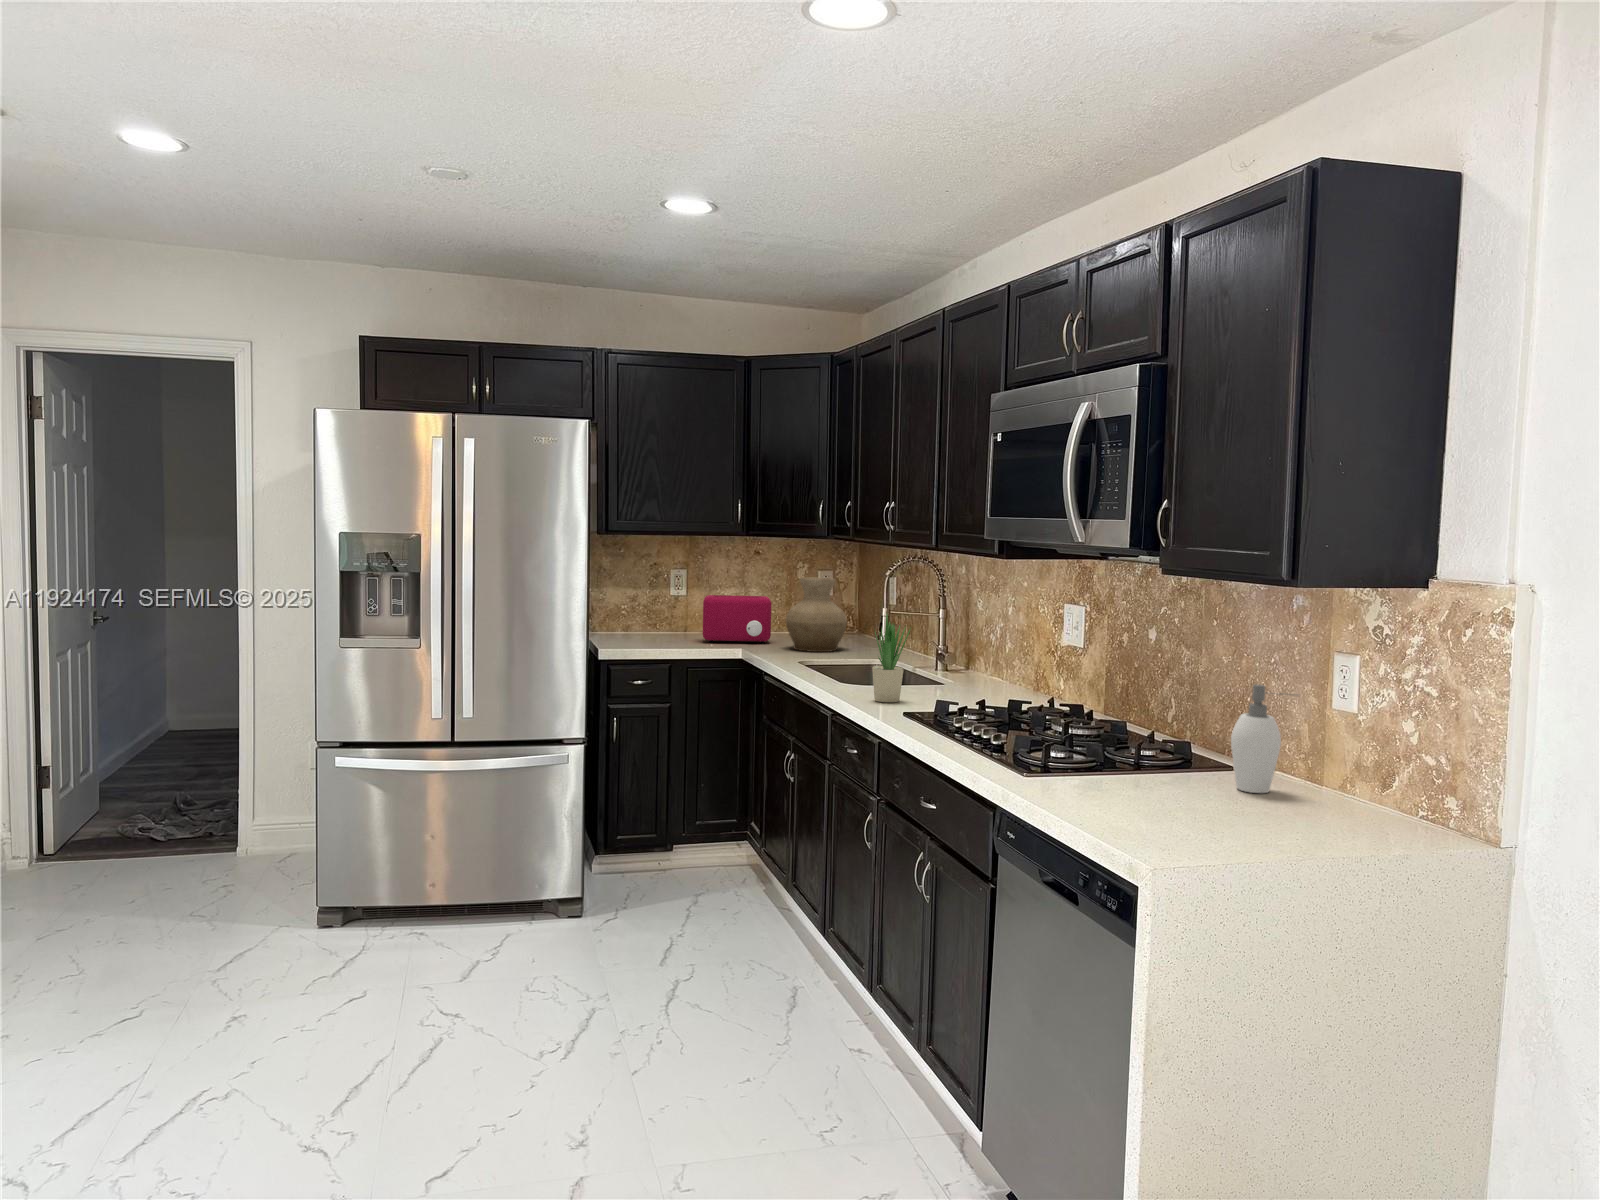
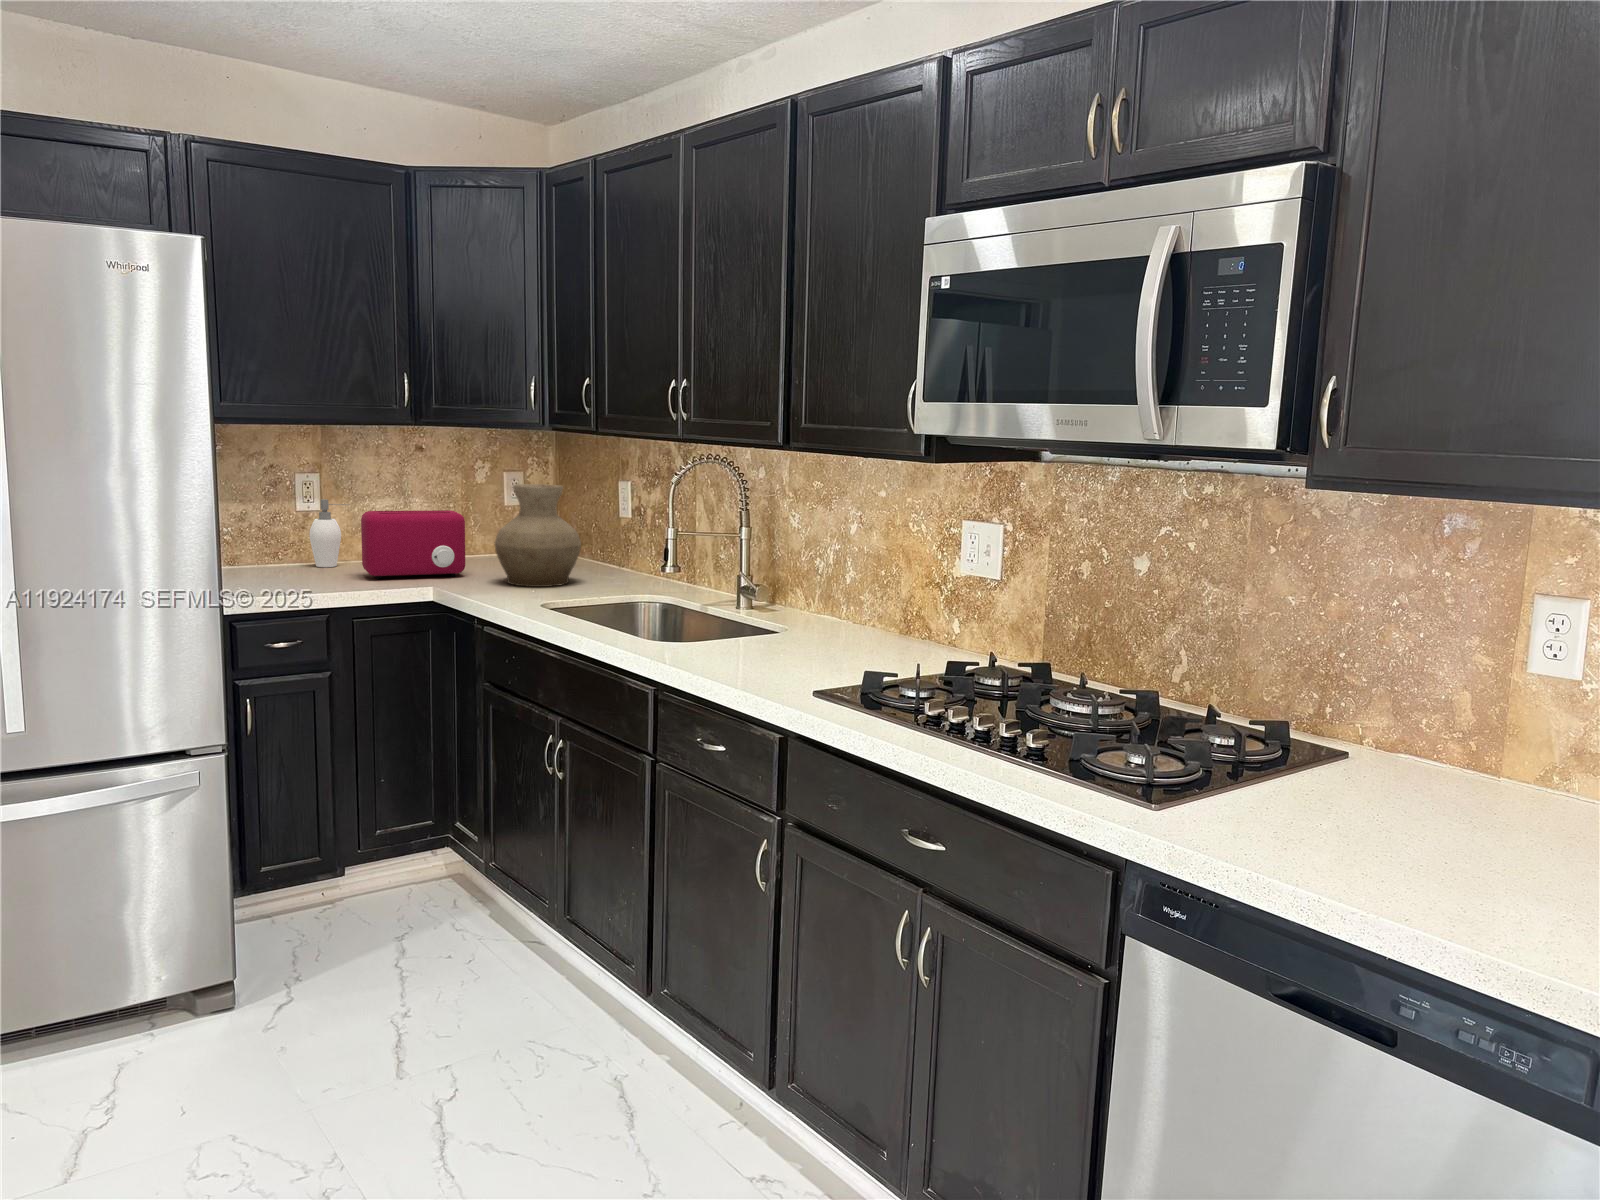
potted plant: present [872,612,911,702] -> none [731,538,789,672]
soap dispenser: present [1231,685,1281,793] -> present [309,499,348,567]

